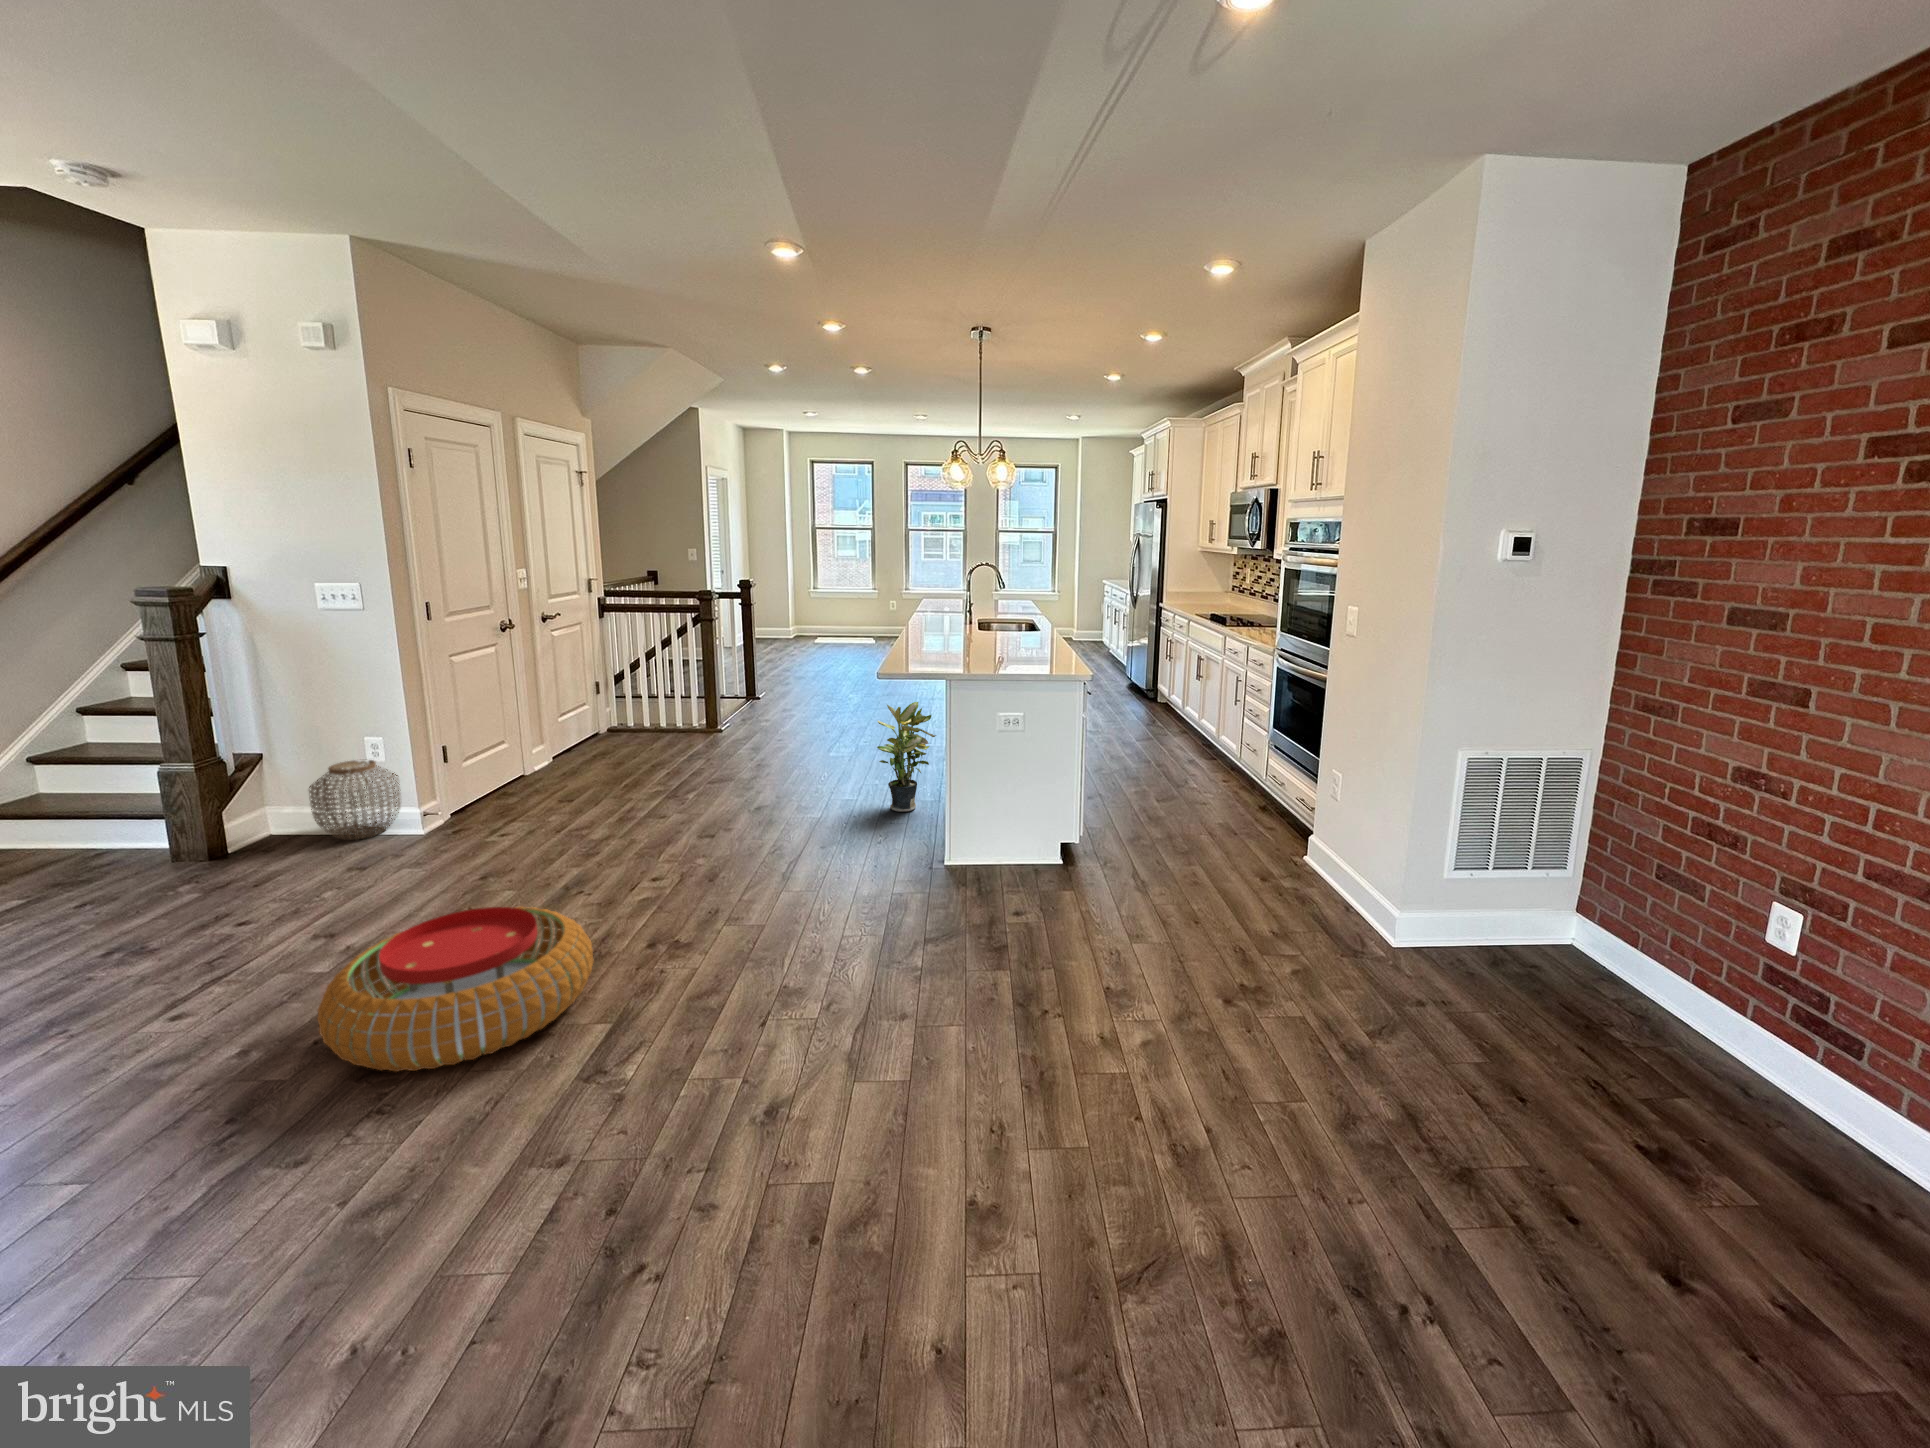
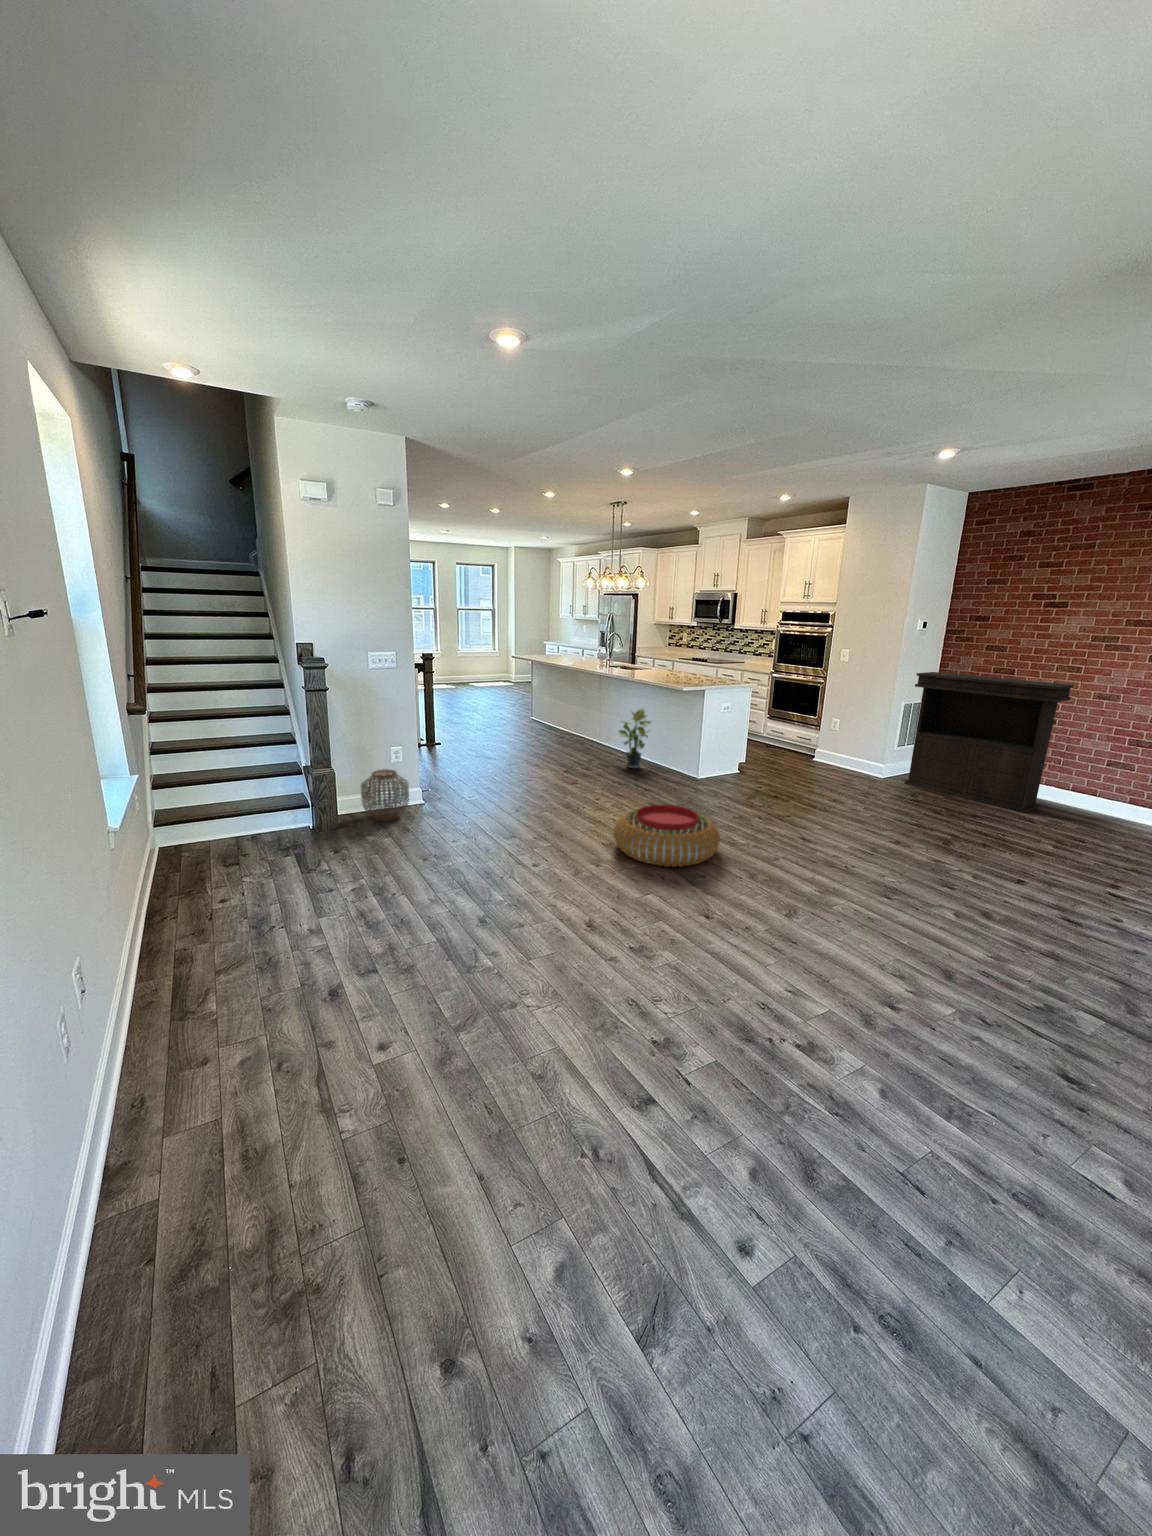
console table: none [1419,677,1915,1215] -> present [904,672,1073,813]

